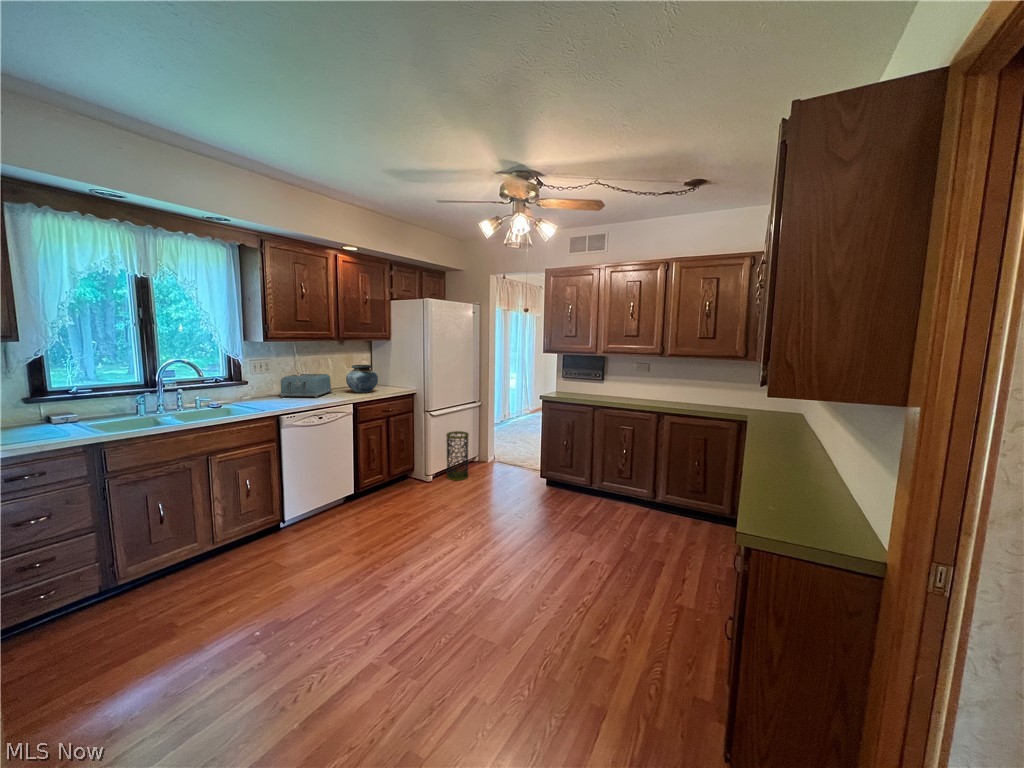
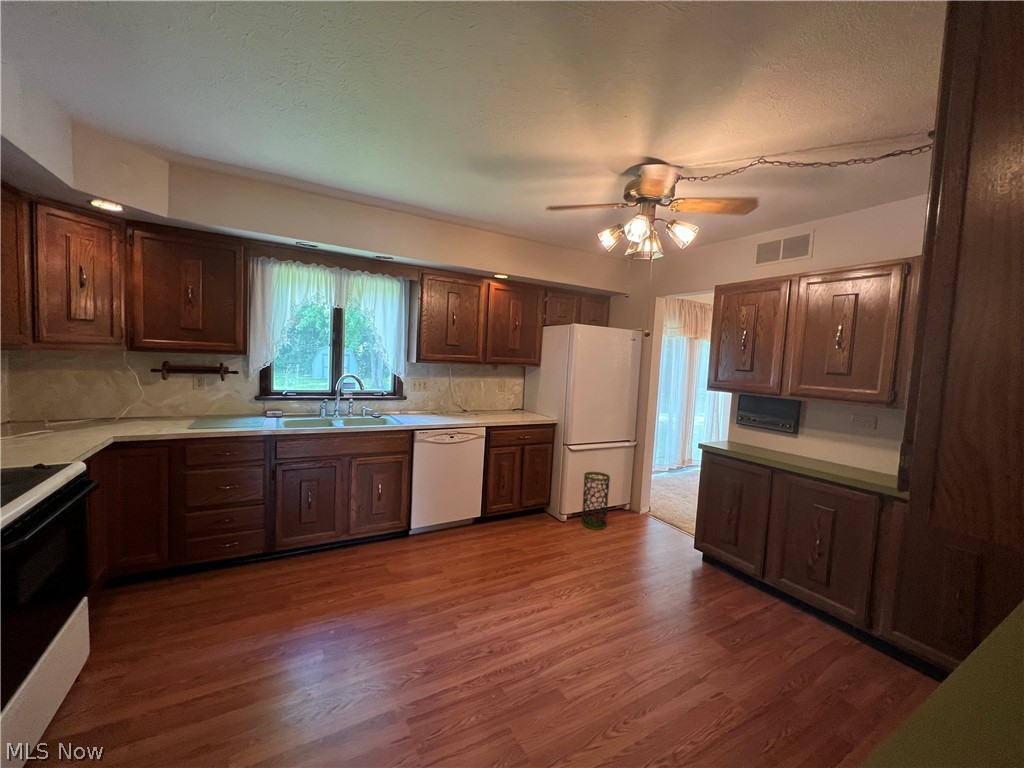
vase: present [346,365,378,393] -> none [489,389,519,418]
toaster: present [280,374,332,398] -> none [430,394,476,418]

